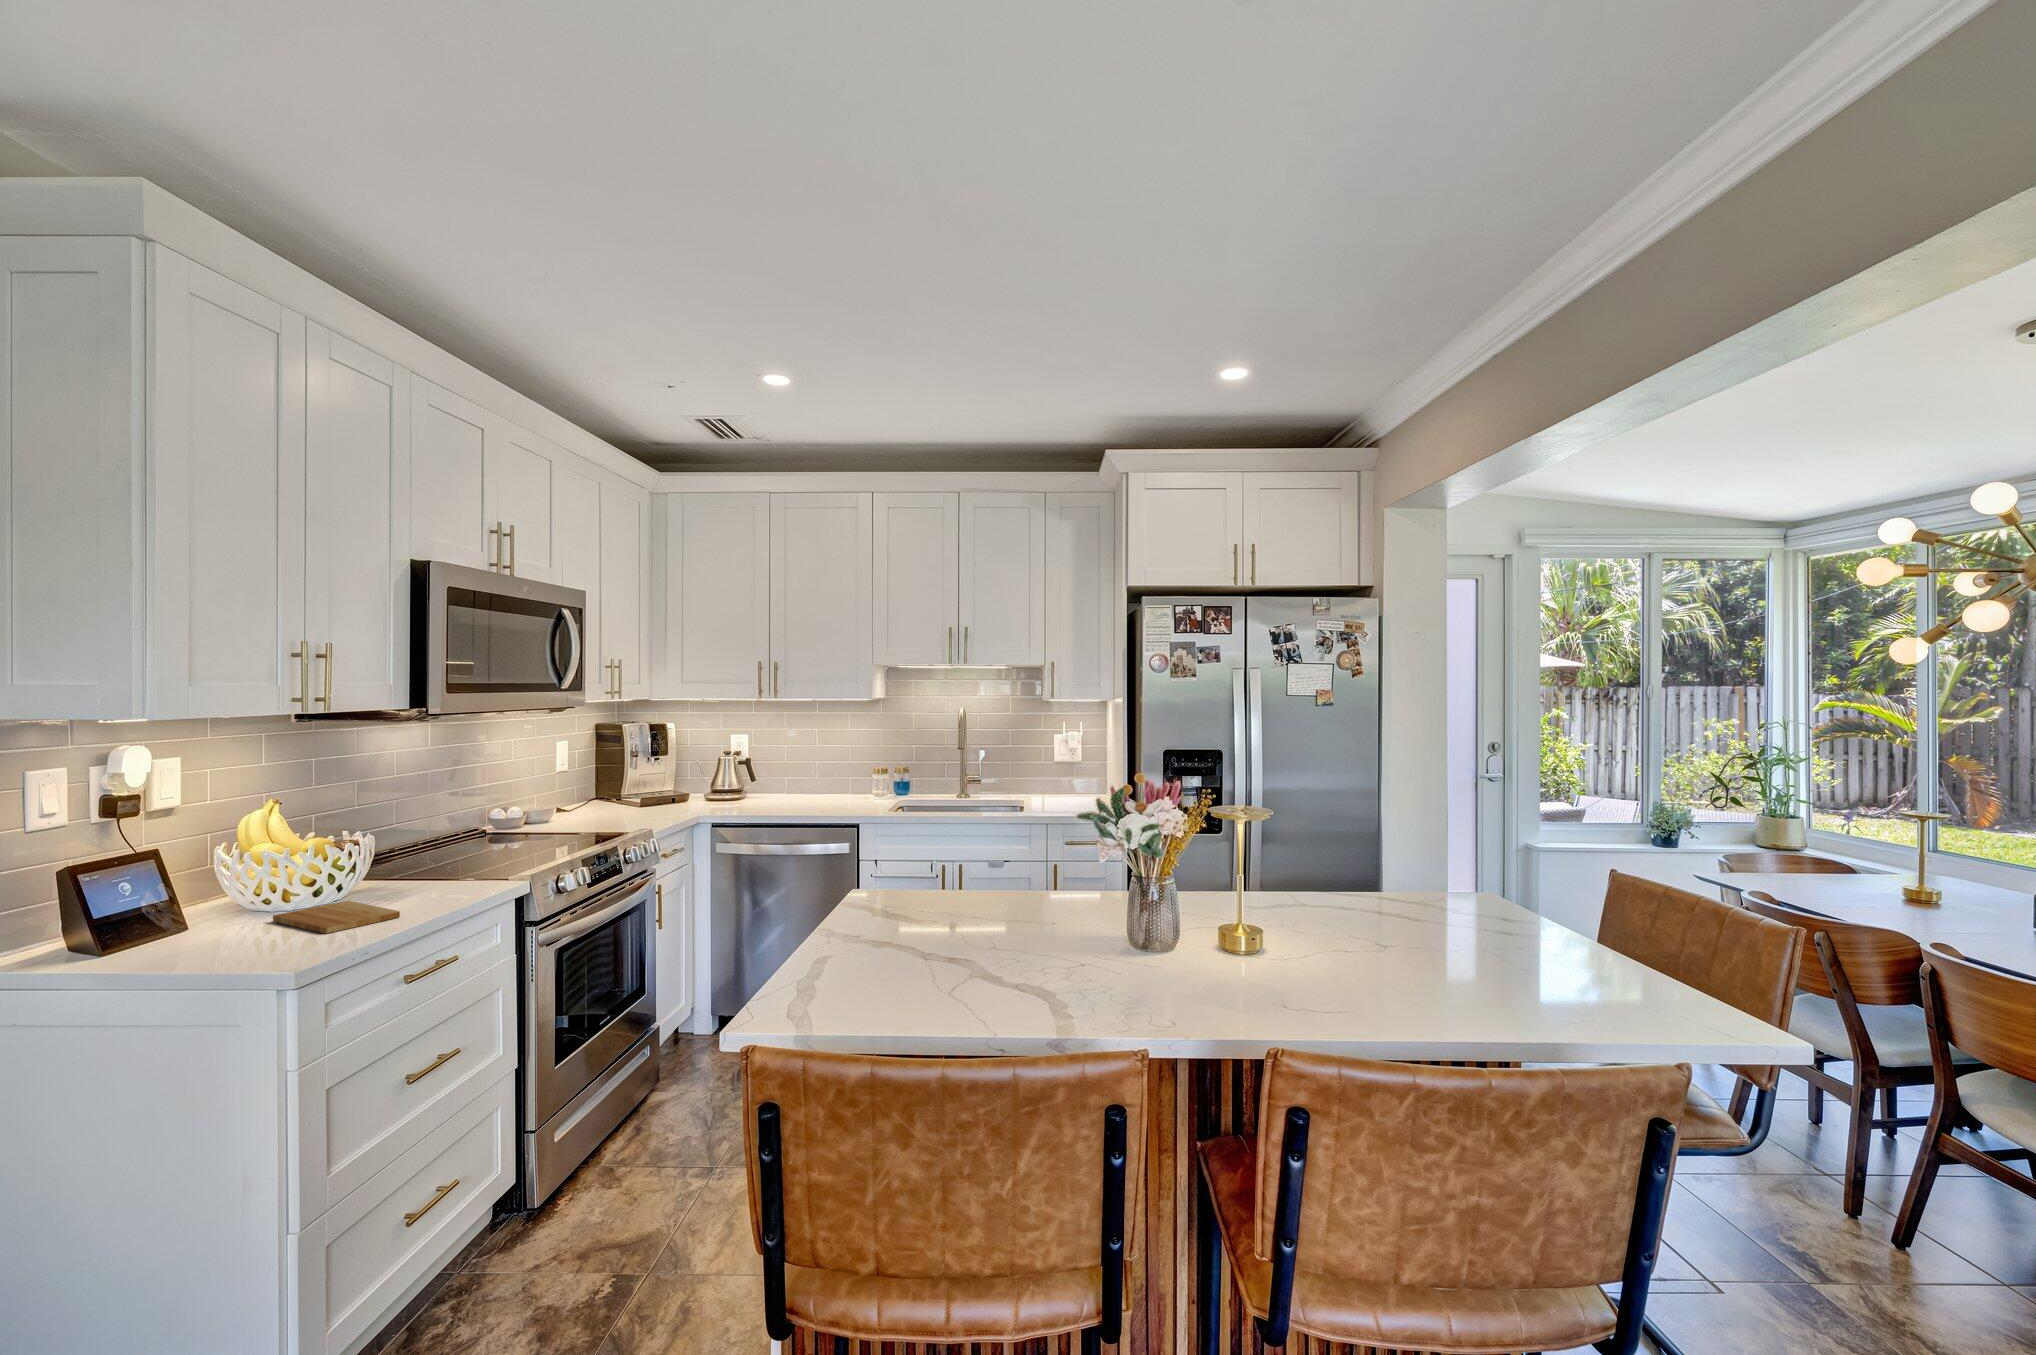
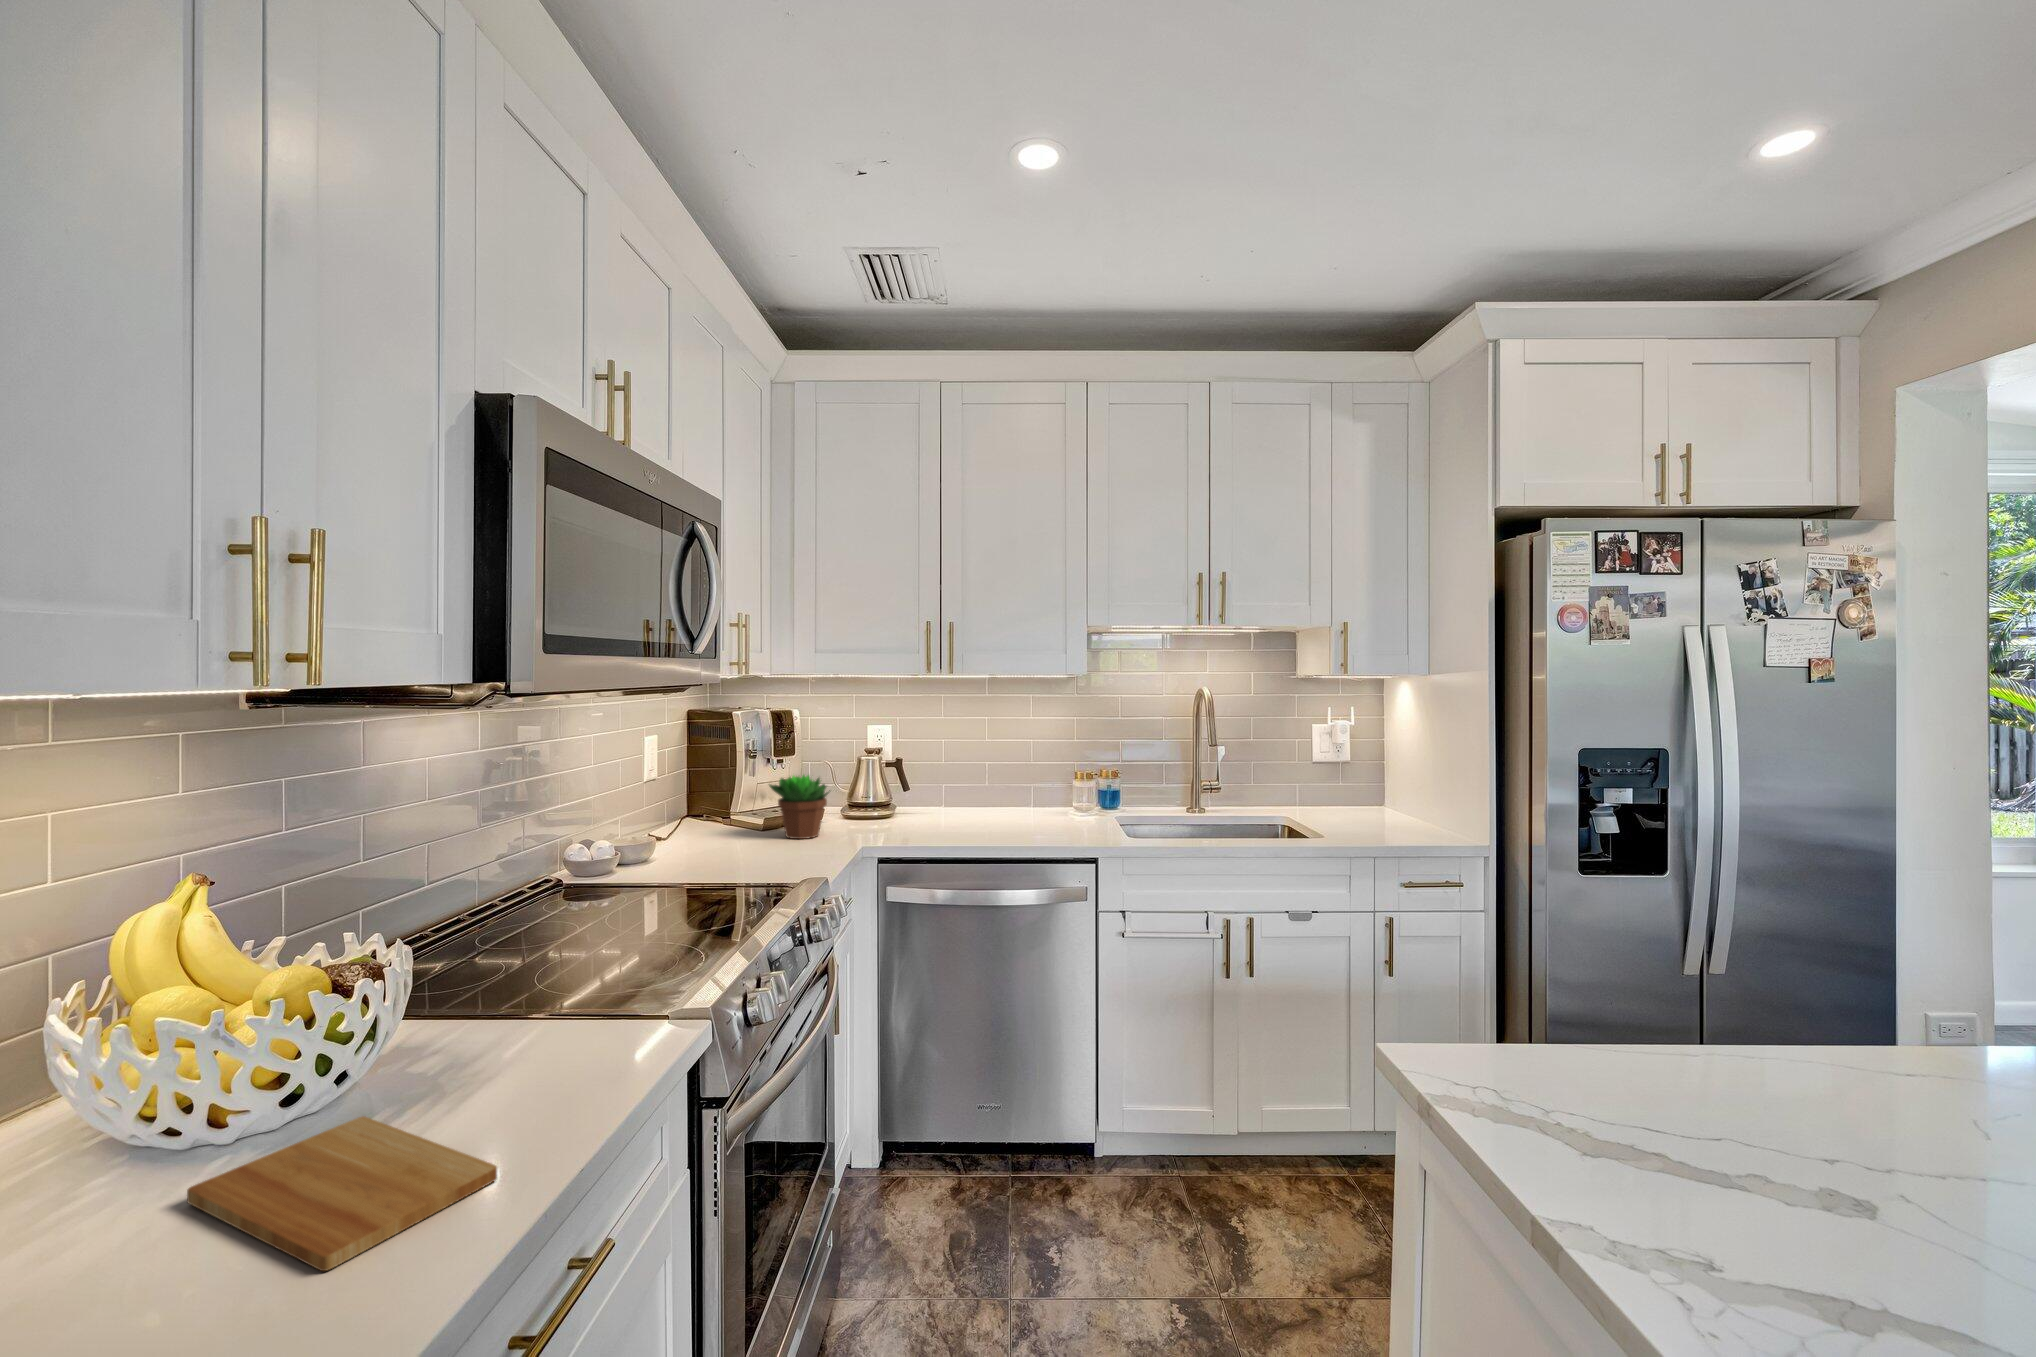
succulent plant: none [639,767,682,810] -> present [769,775,830,839]

